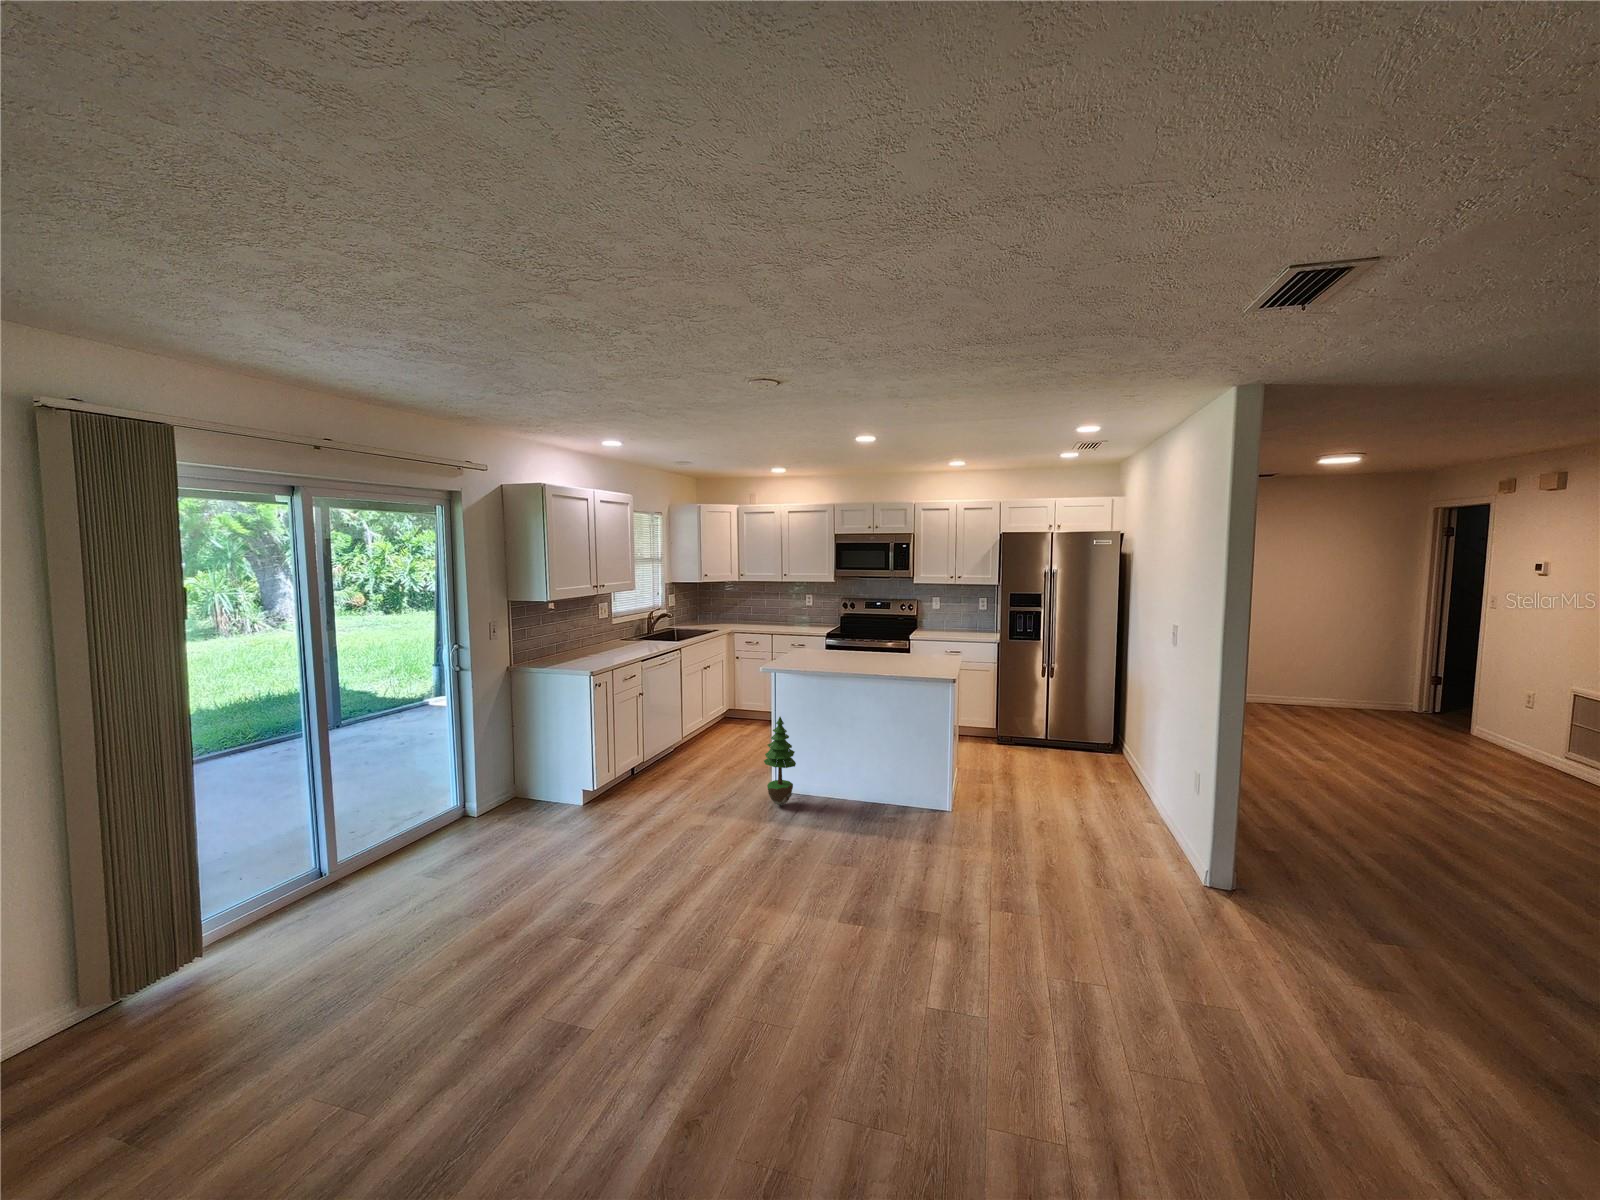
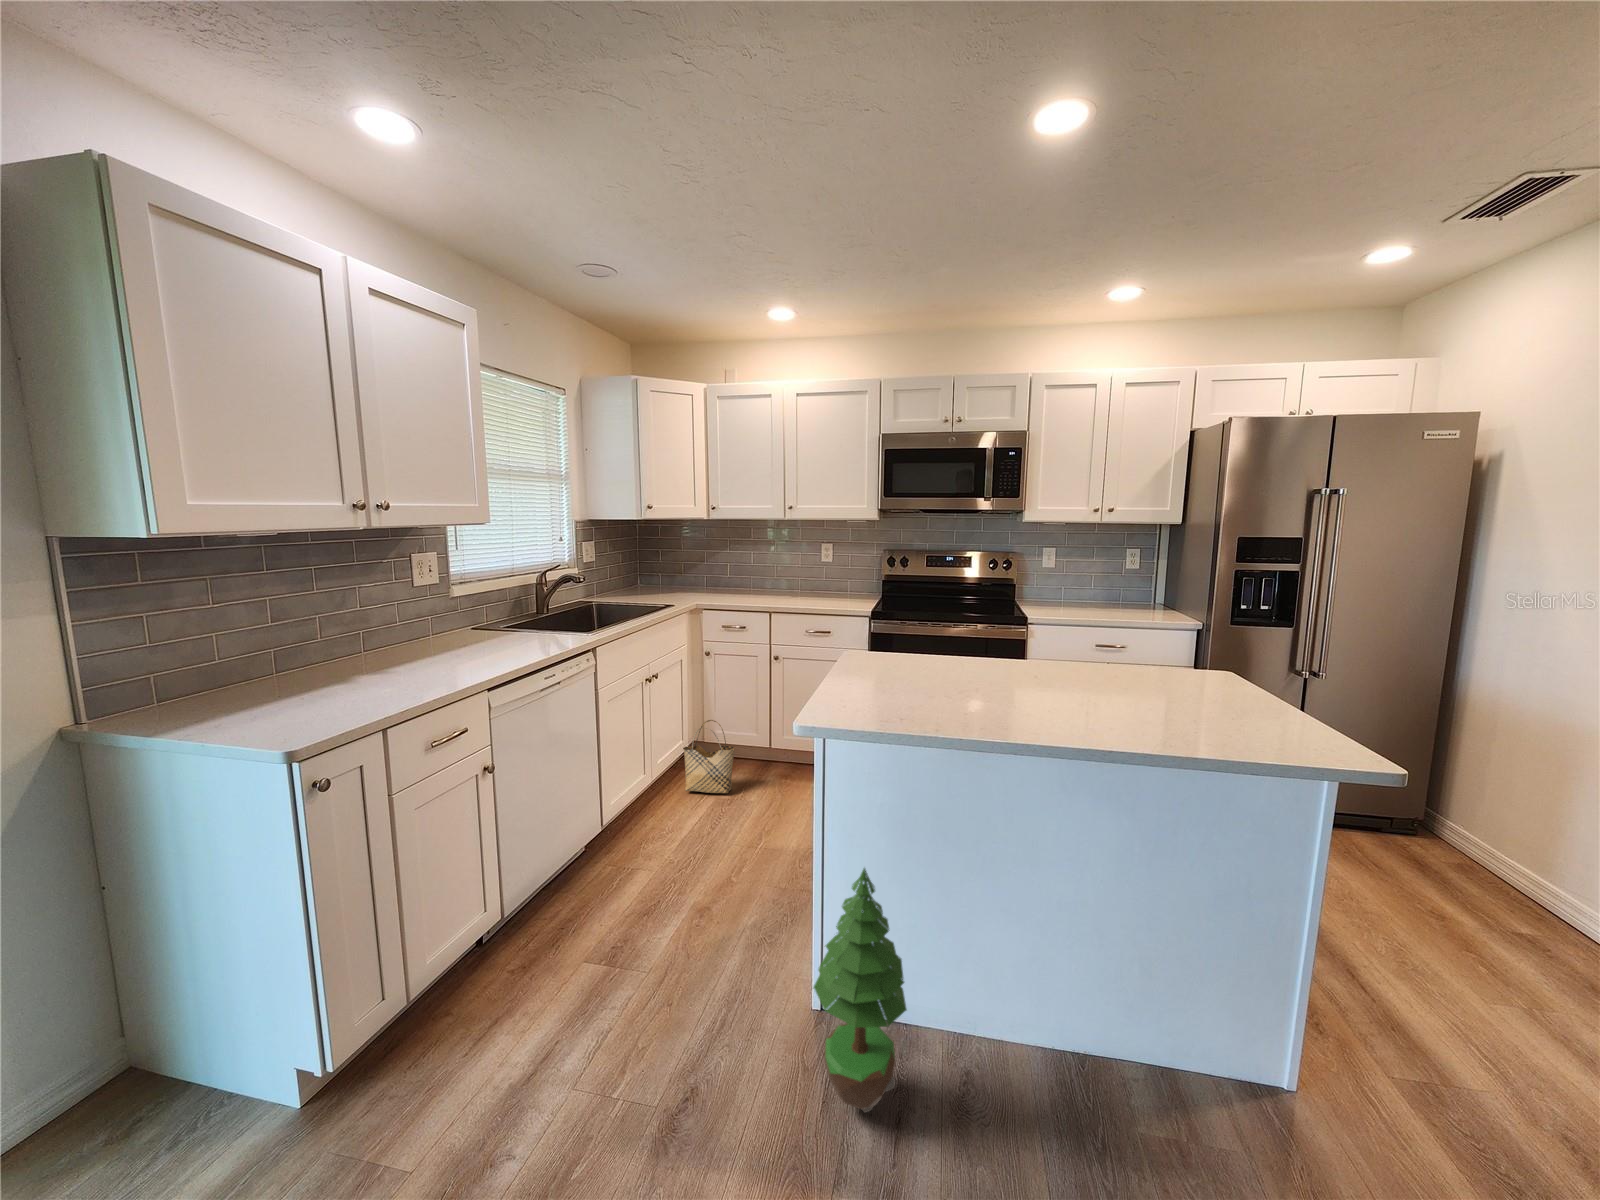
woven basket: none [723,693,750,732] -> present [683,720,735,793]

